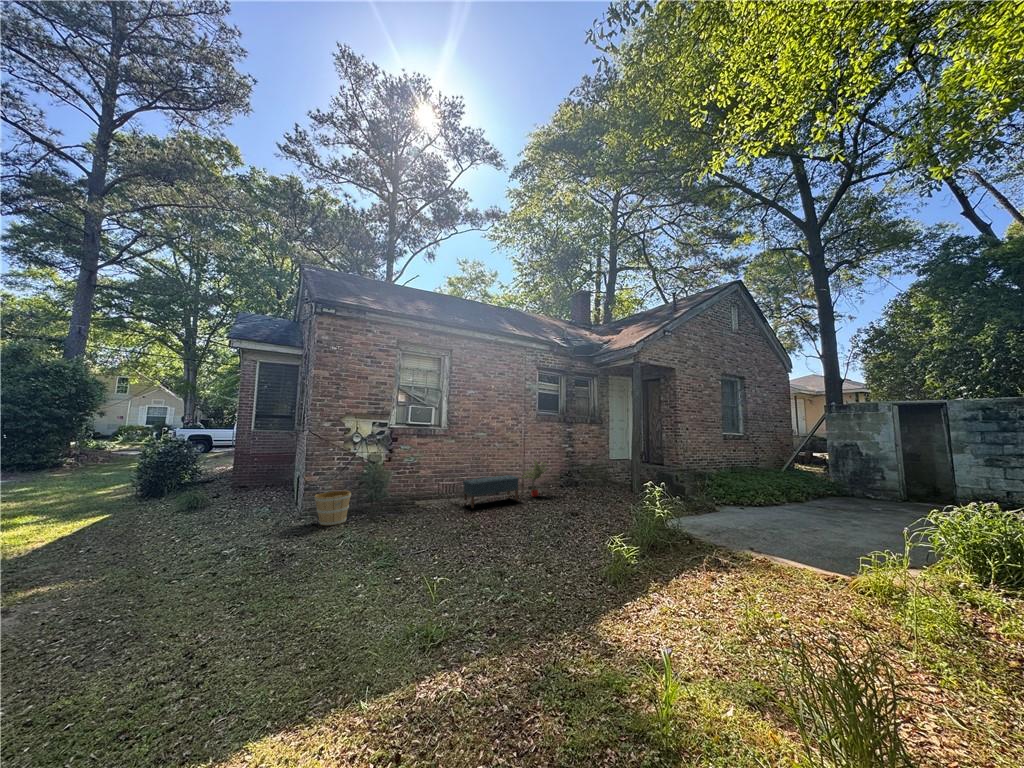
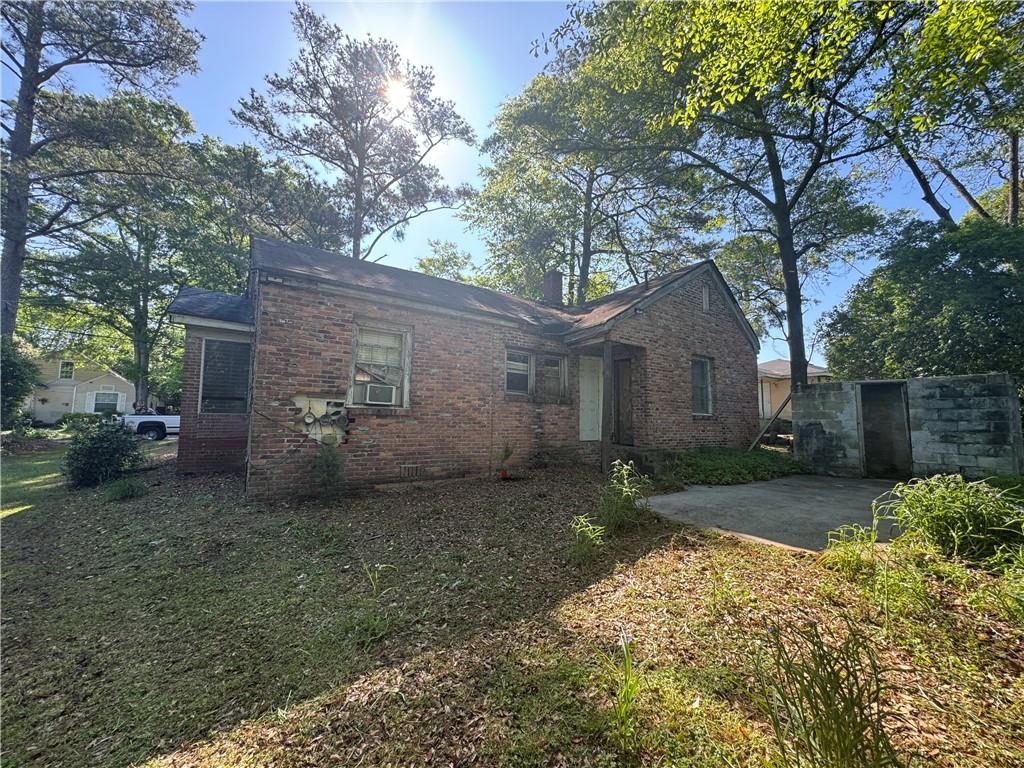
bench: present [463,475,519,508] -> none [429,456,487,491]
wooden bucket: present [315,490,351,526] -> none [264,474,306,512]

